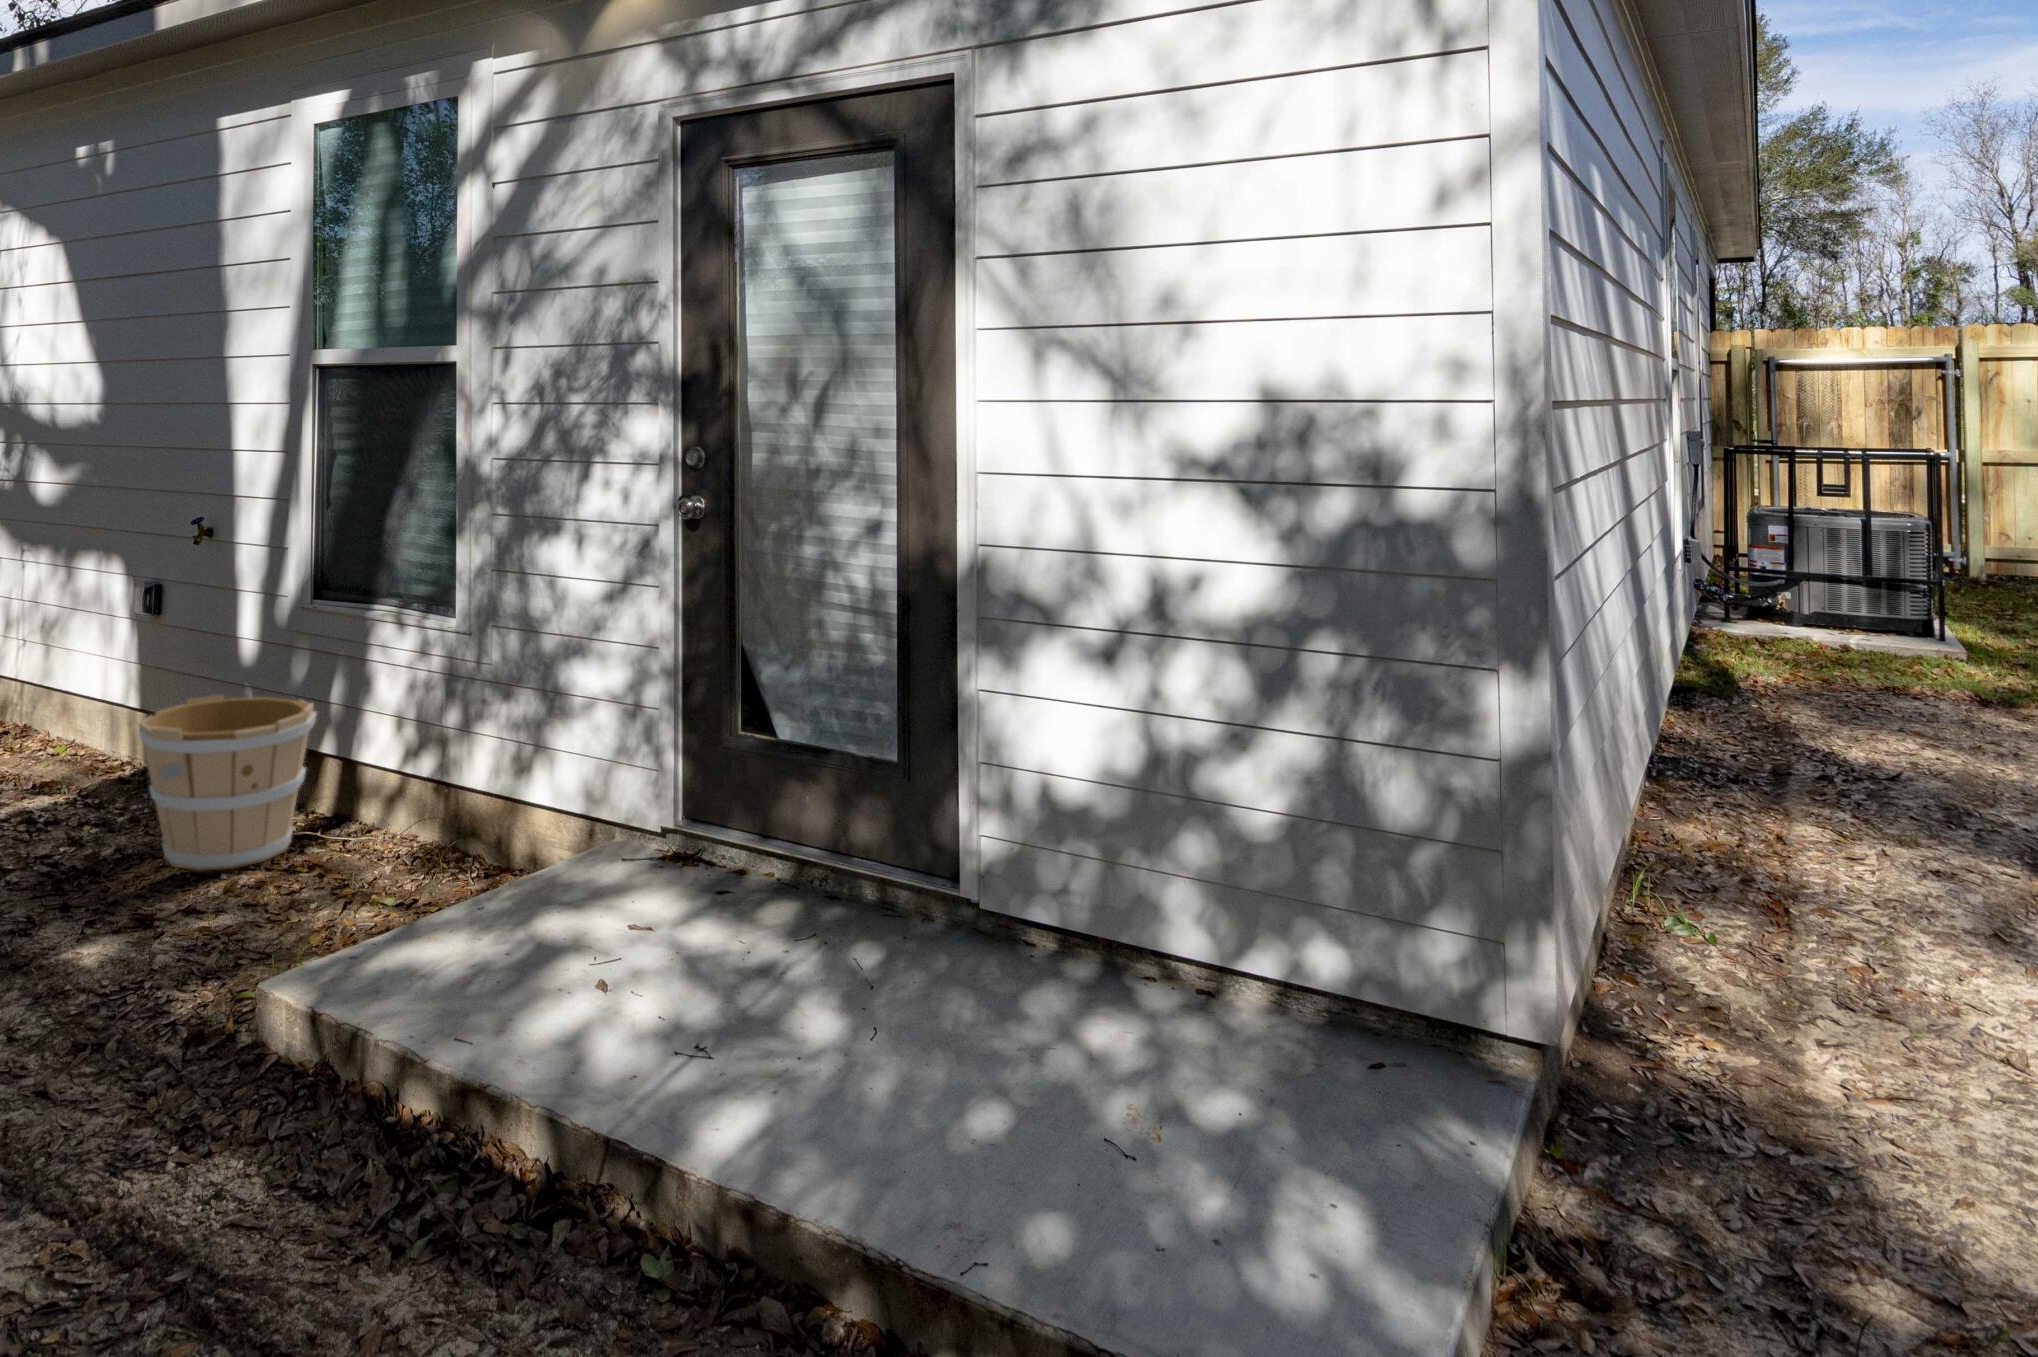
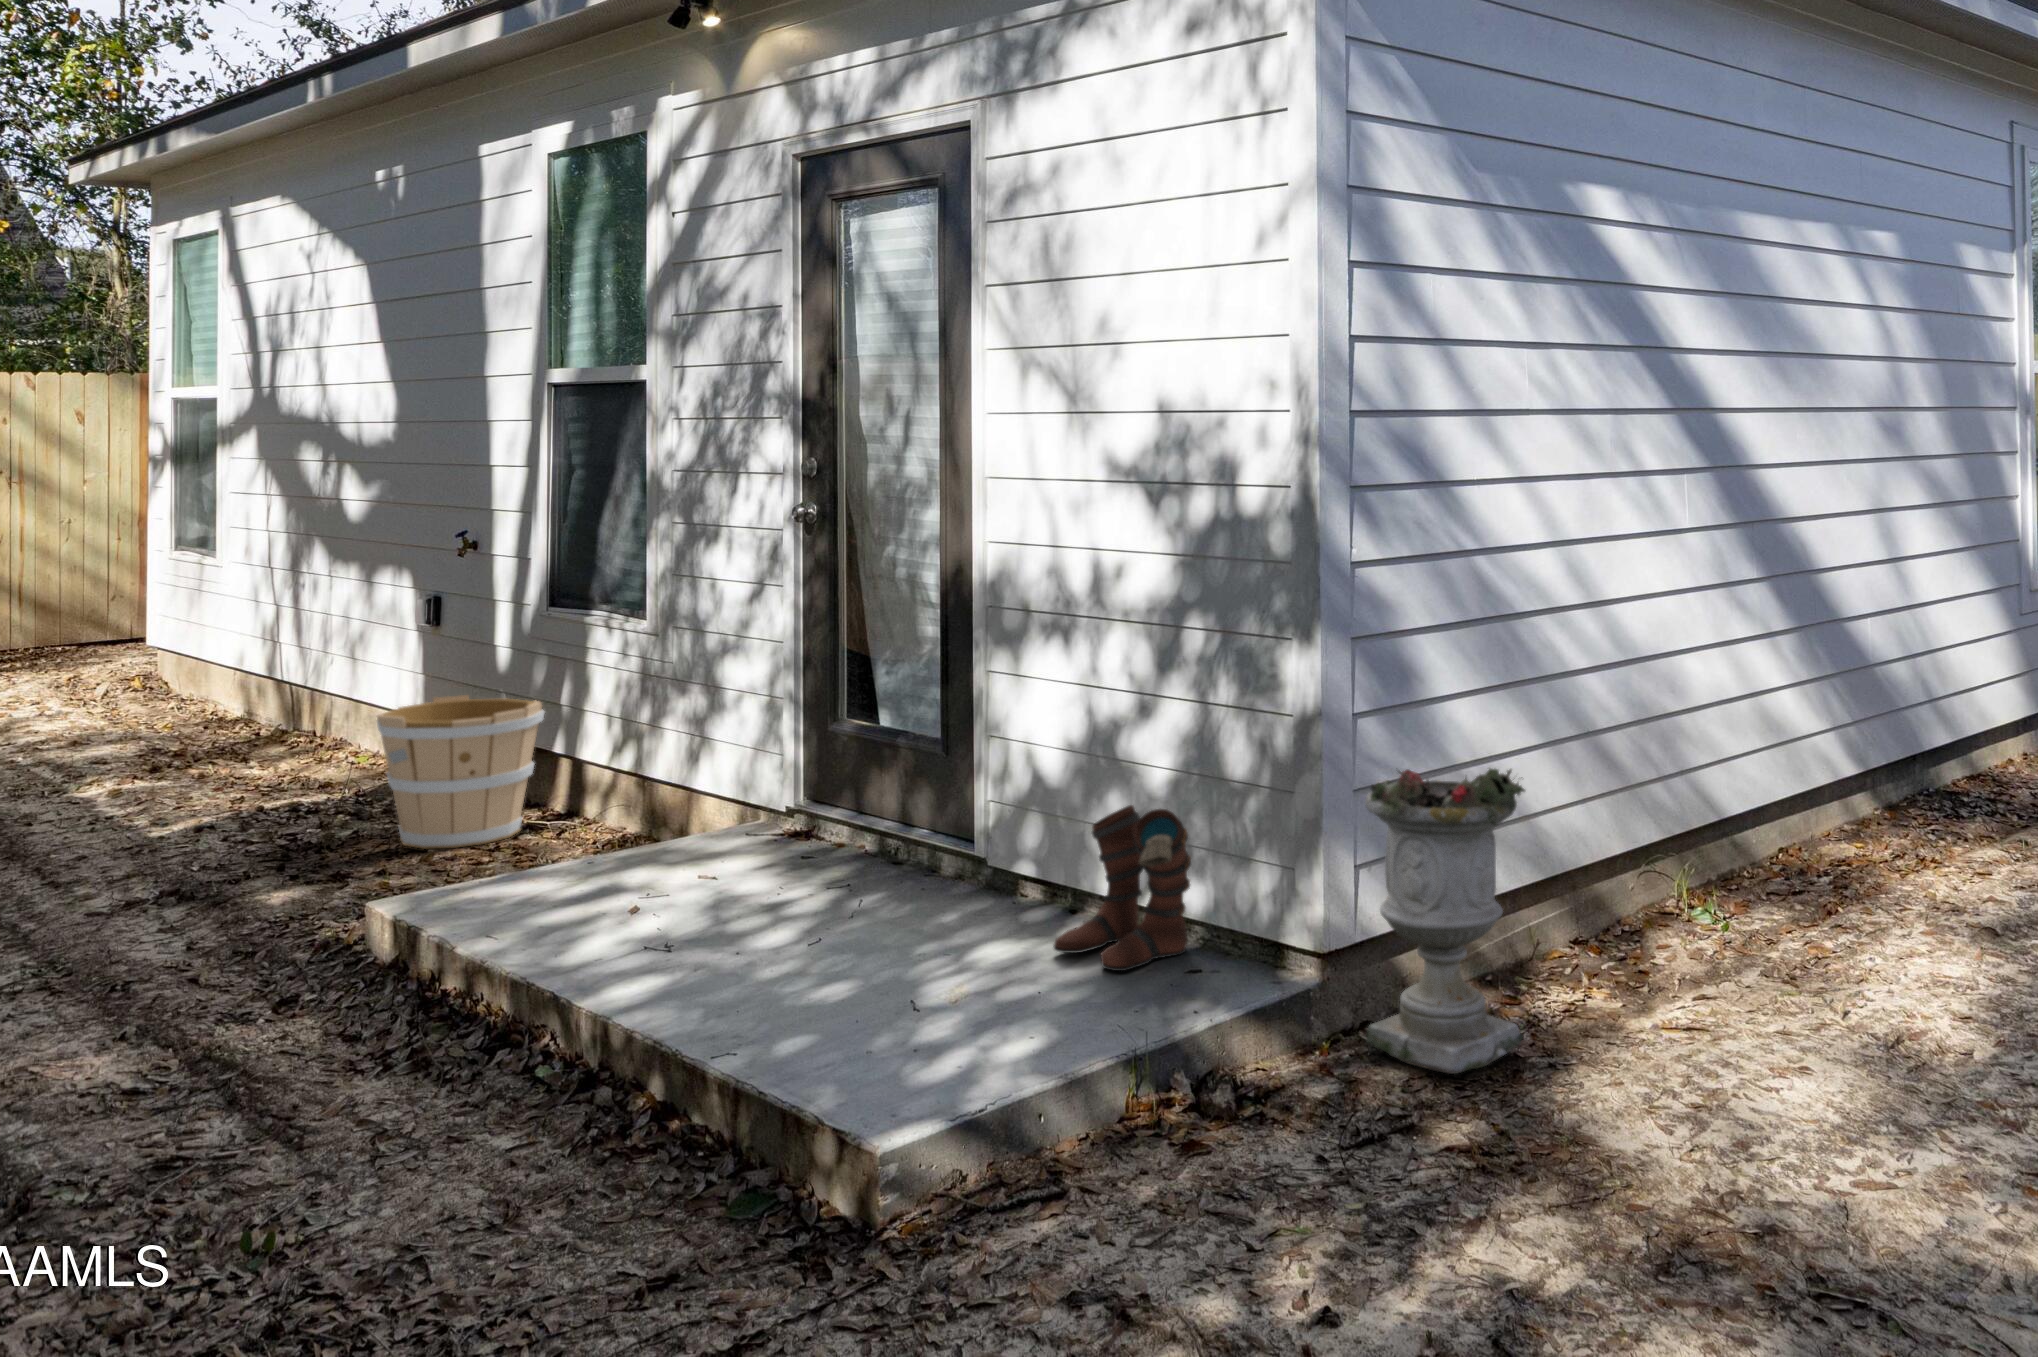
planter: none [1591,828,1821,1218] -> present [1365,768,1525,1074]
boots: none [1230,874,1430,1103] -> present [1053,805,1191,971]

